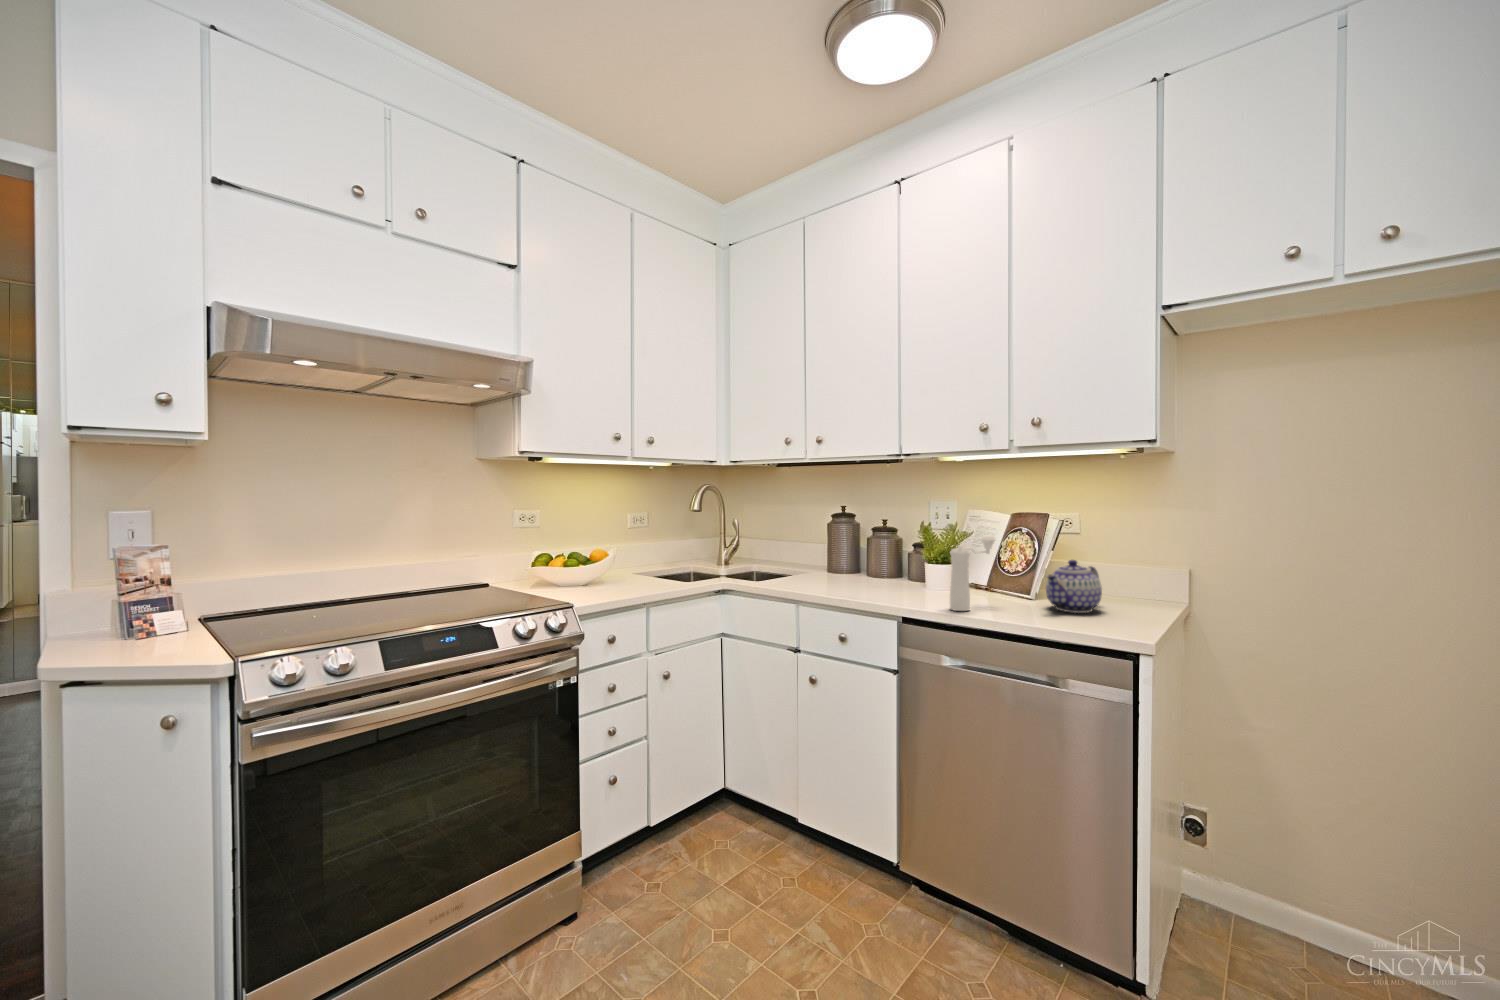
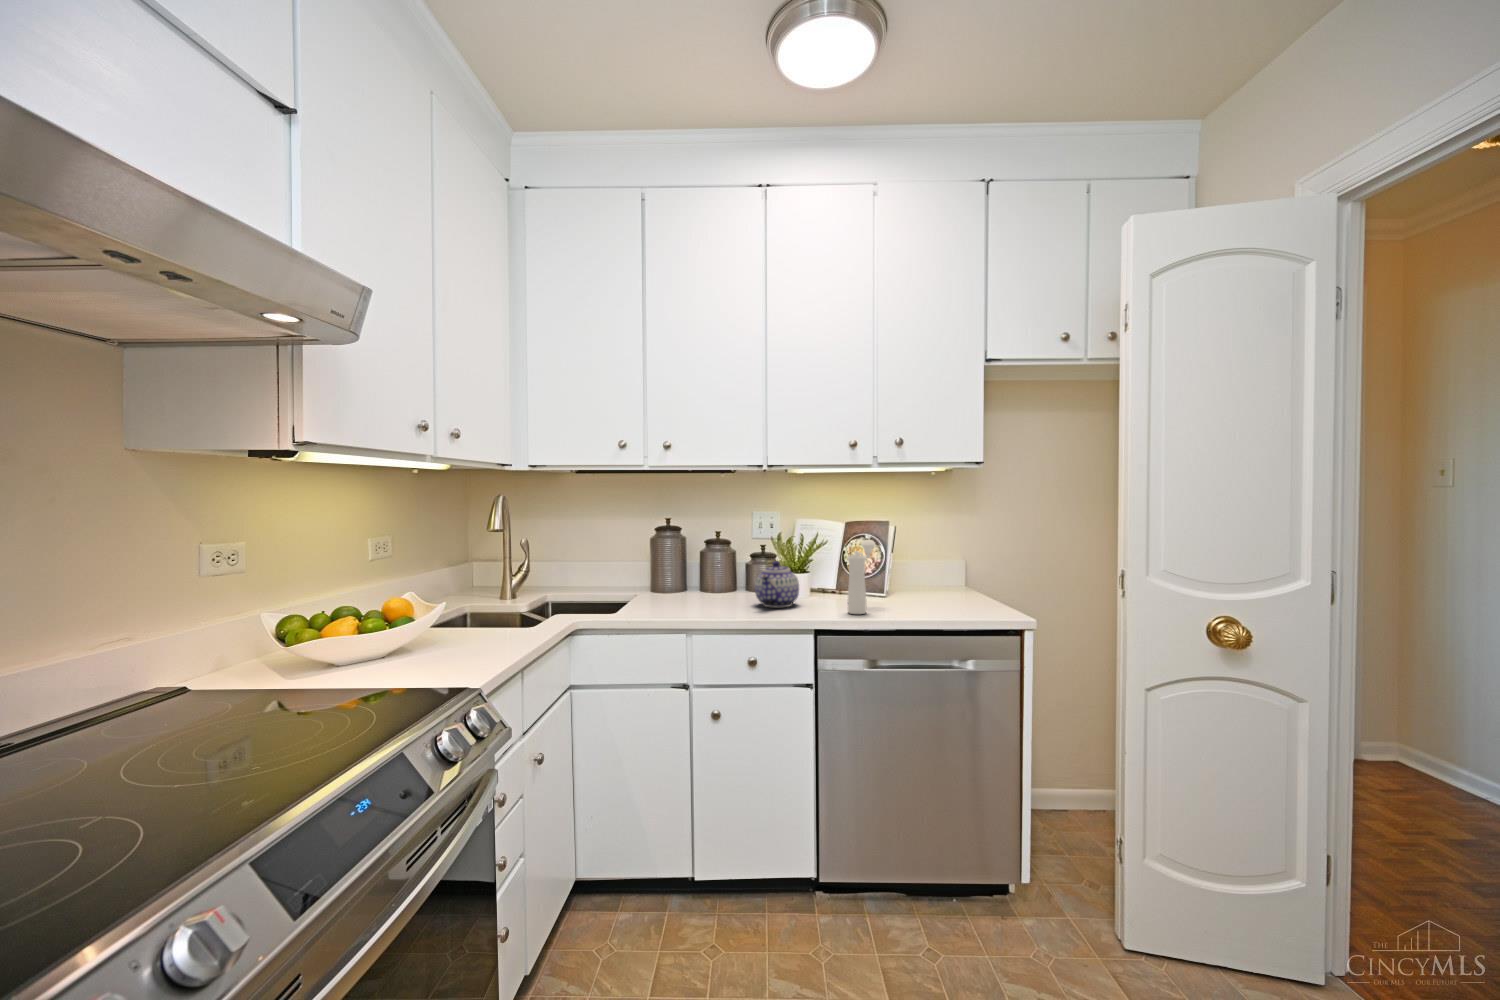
teapot: present [1046,560,1102,613] -> present [755,561,799,607]

